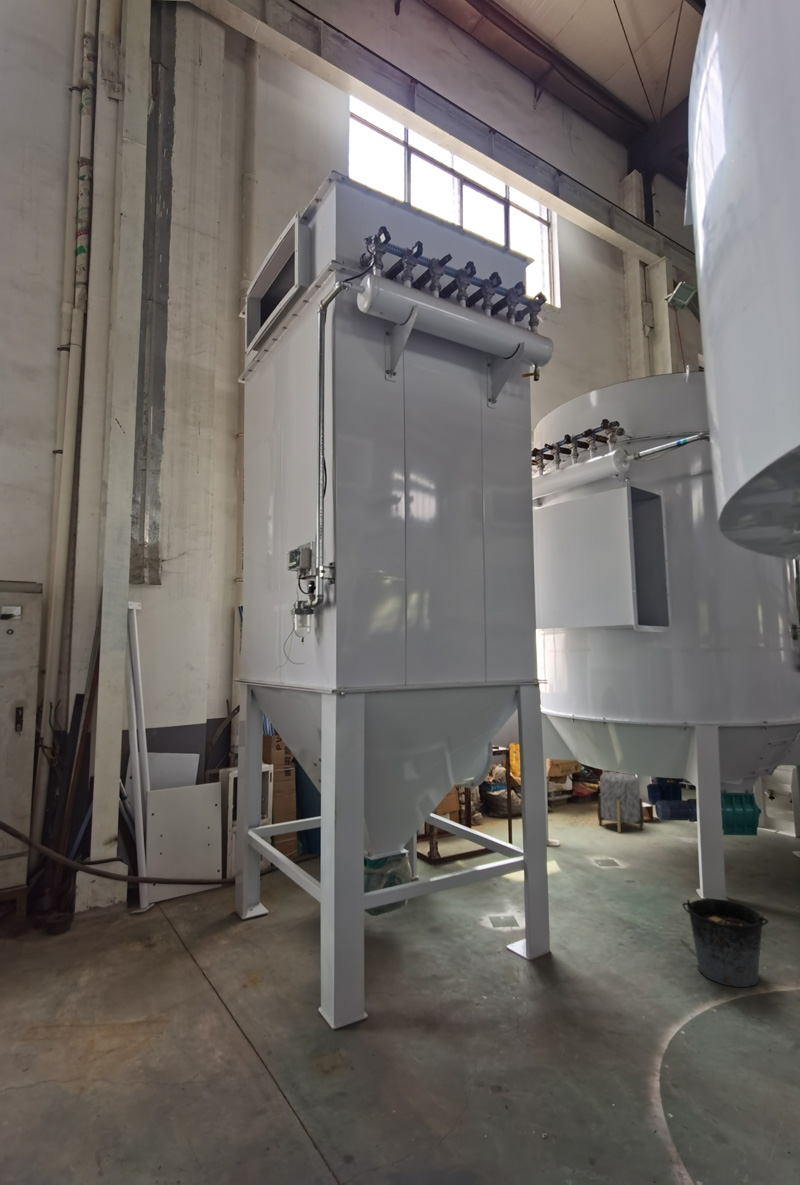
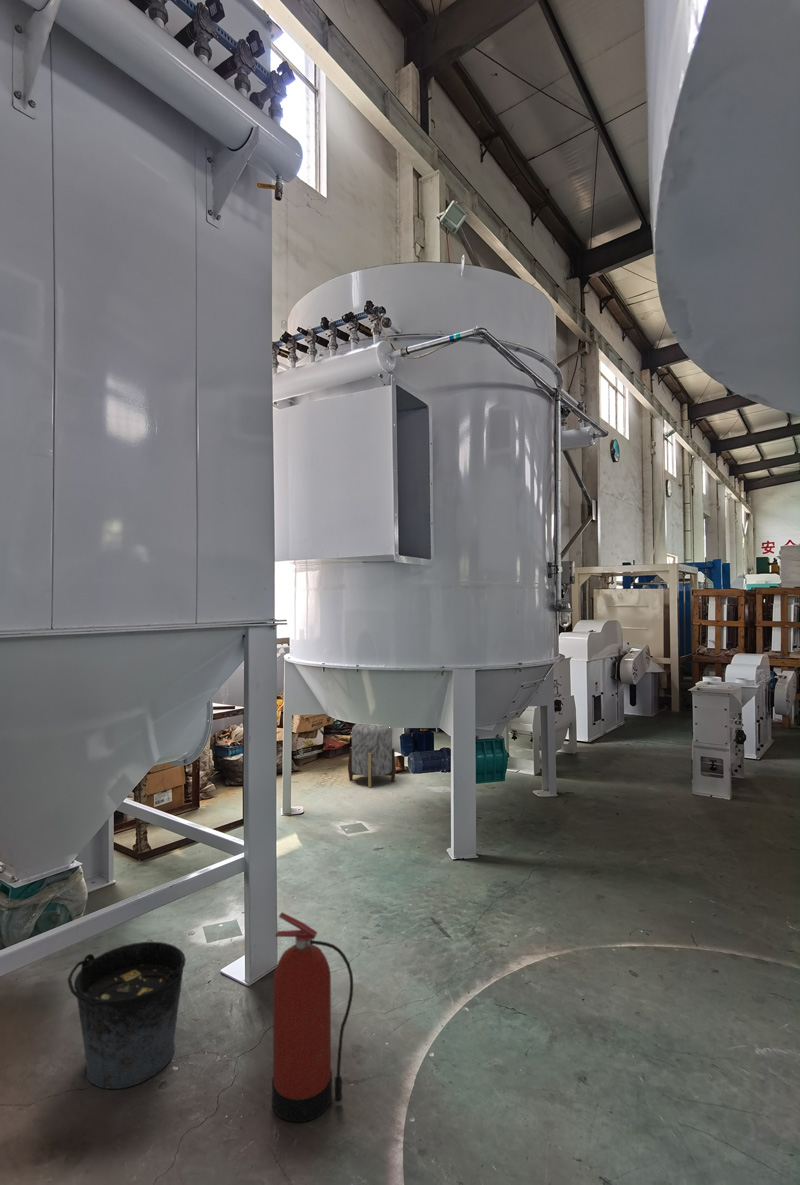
fire extinguisher: none [556,893,615,1046] -> present [272,913,353,1122]
bucket: present [683,899,768,987] -> present [68,942,186,1089]

